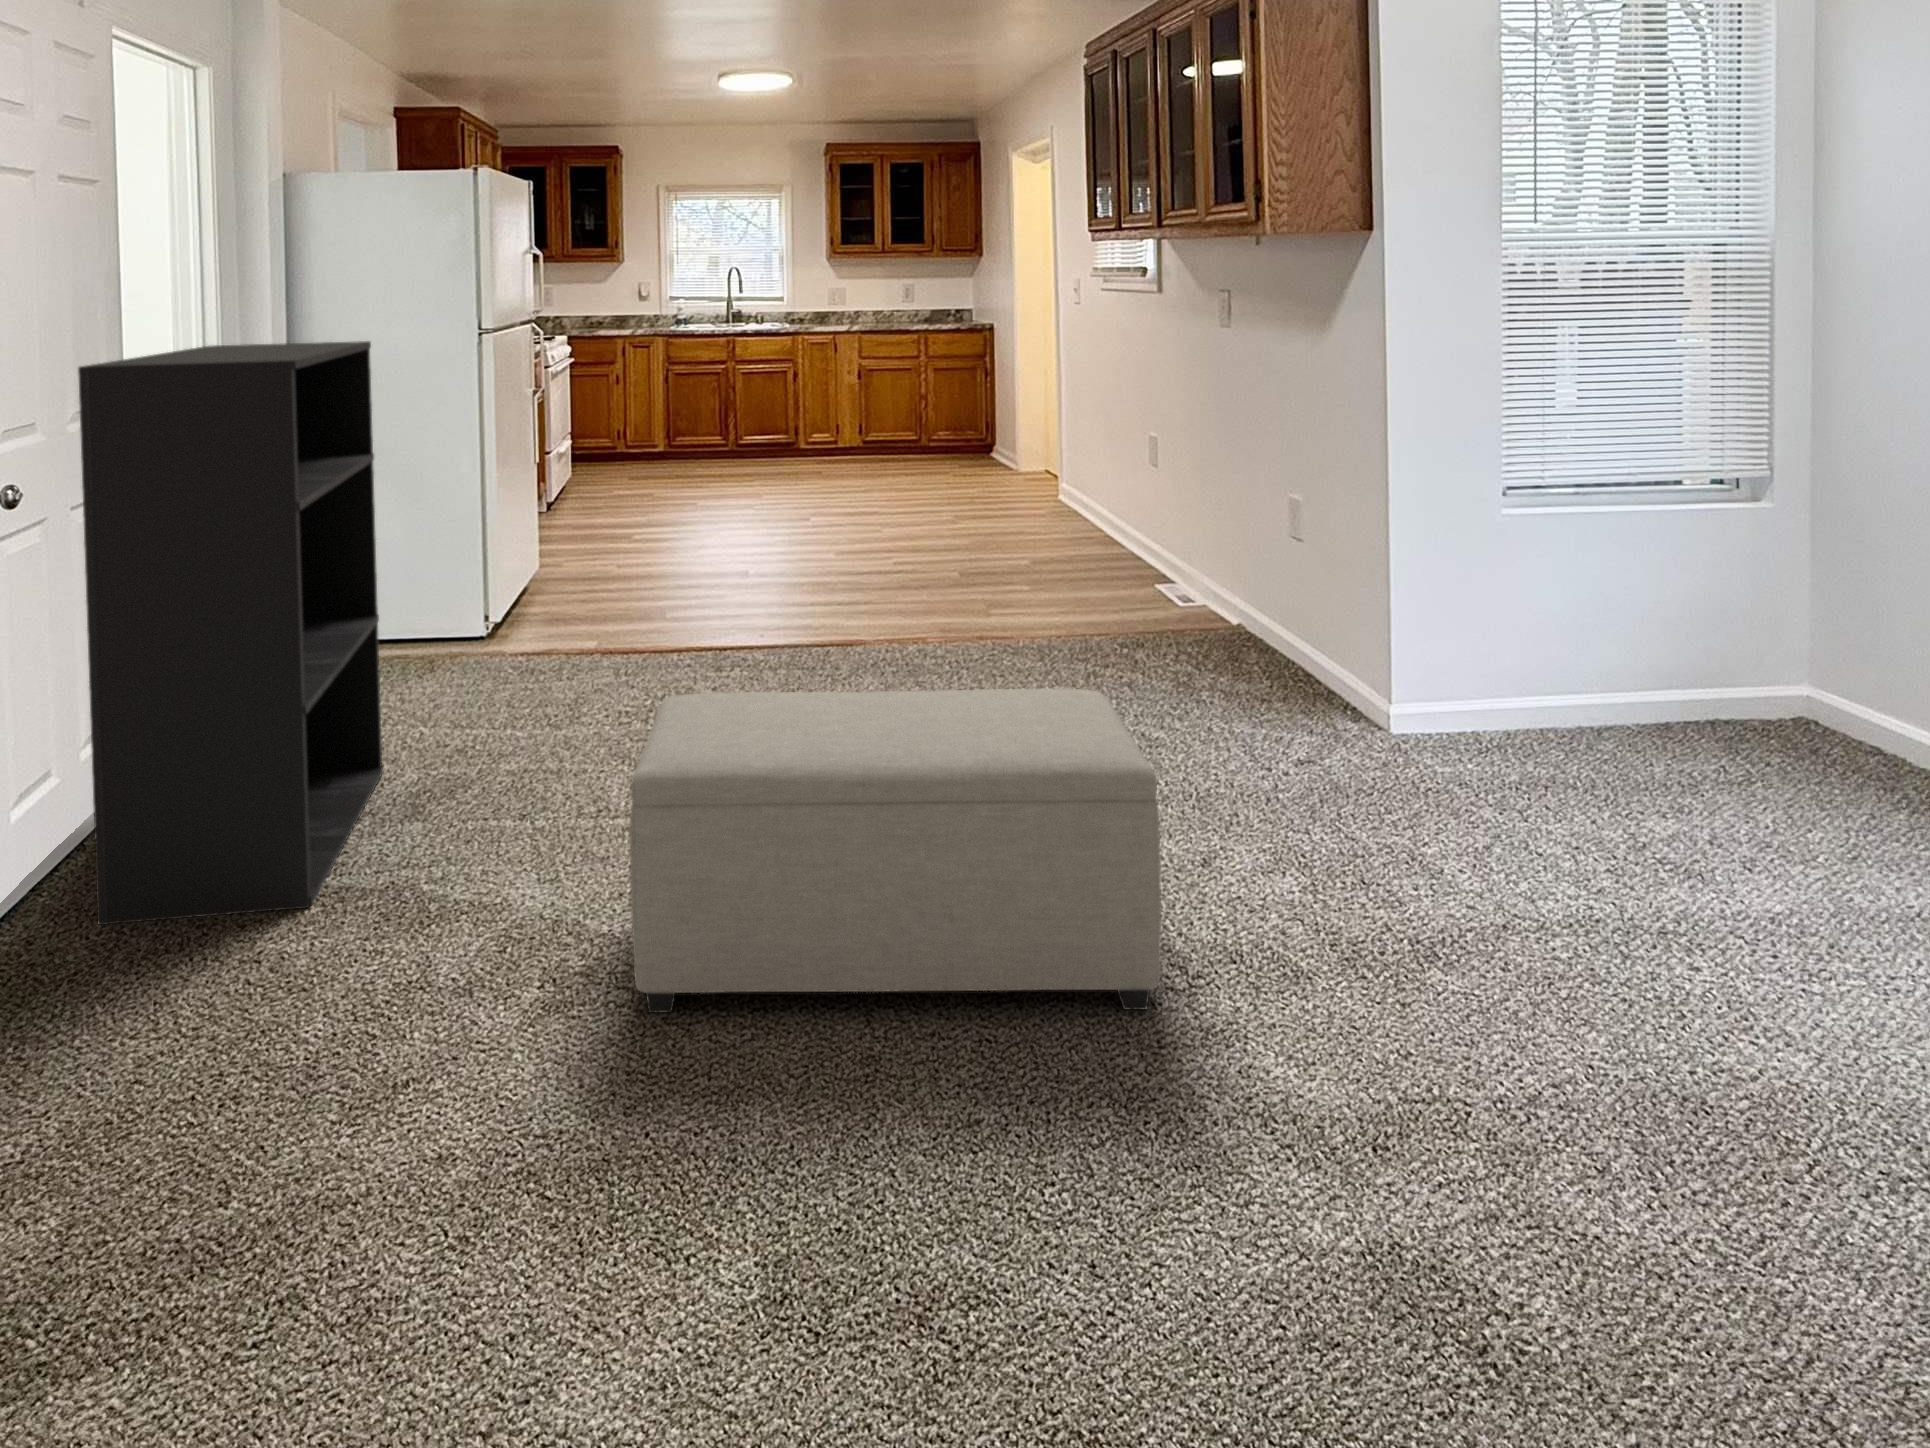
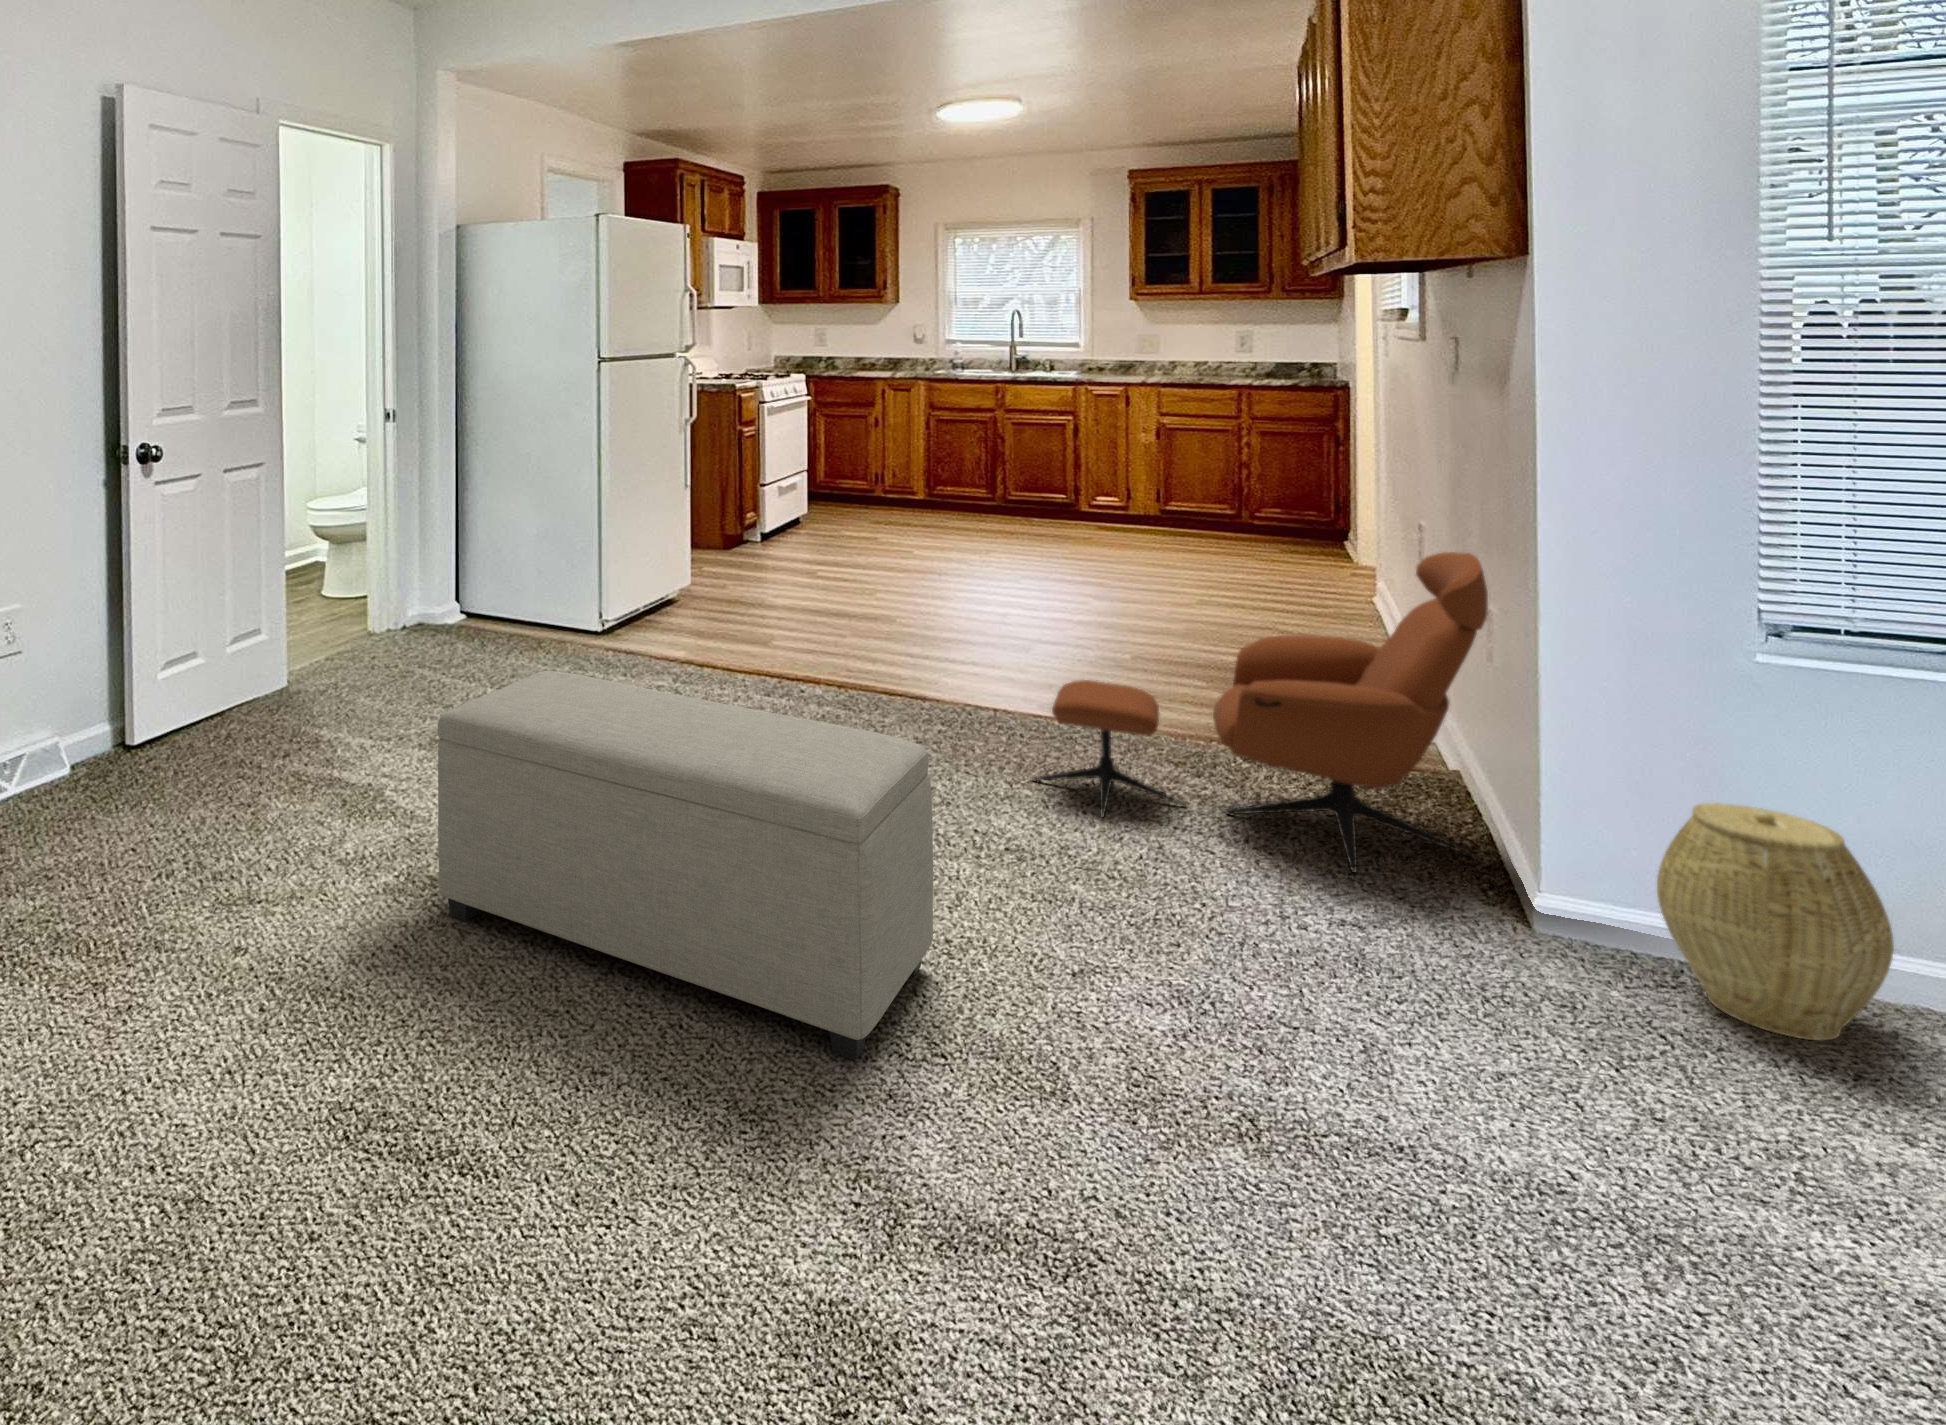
bookshelf: present [78,341,384,925] -> none [195,360,441,784]
lounge chair: none [999,456,1328,721] -> present [1033,552,1488,873]
woven basket: none [1469,614,1600,766] -> present [1657,803,1894,1041]

